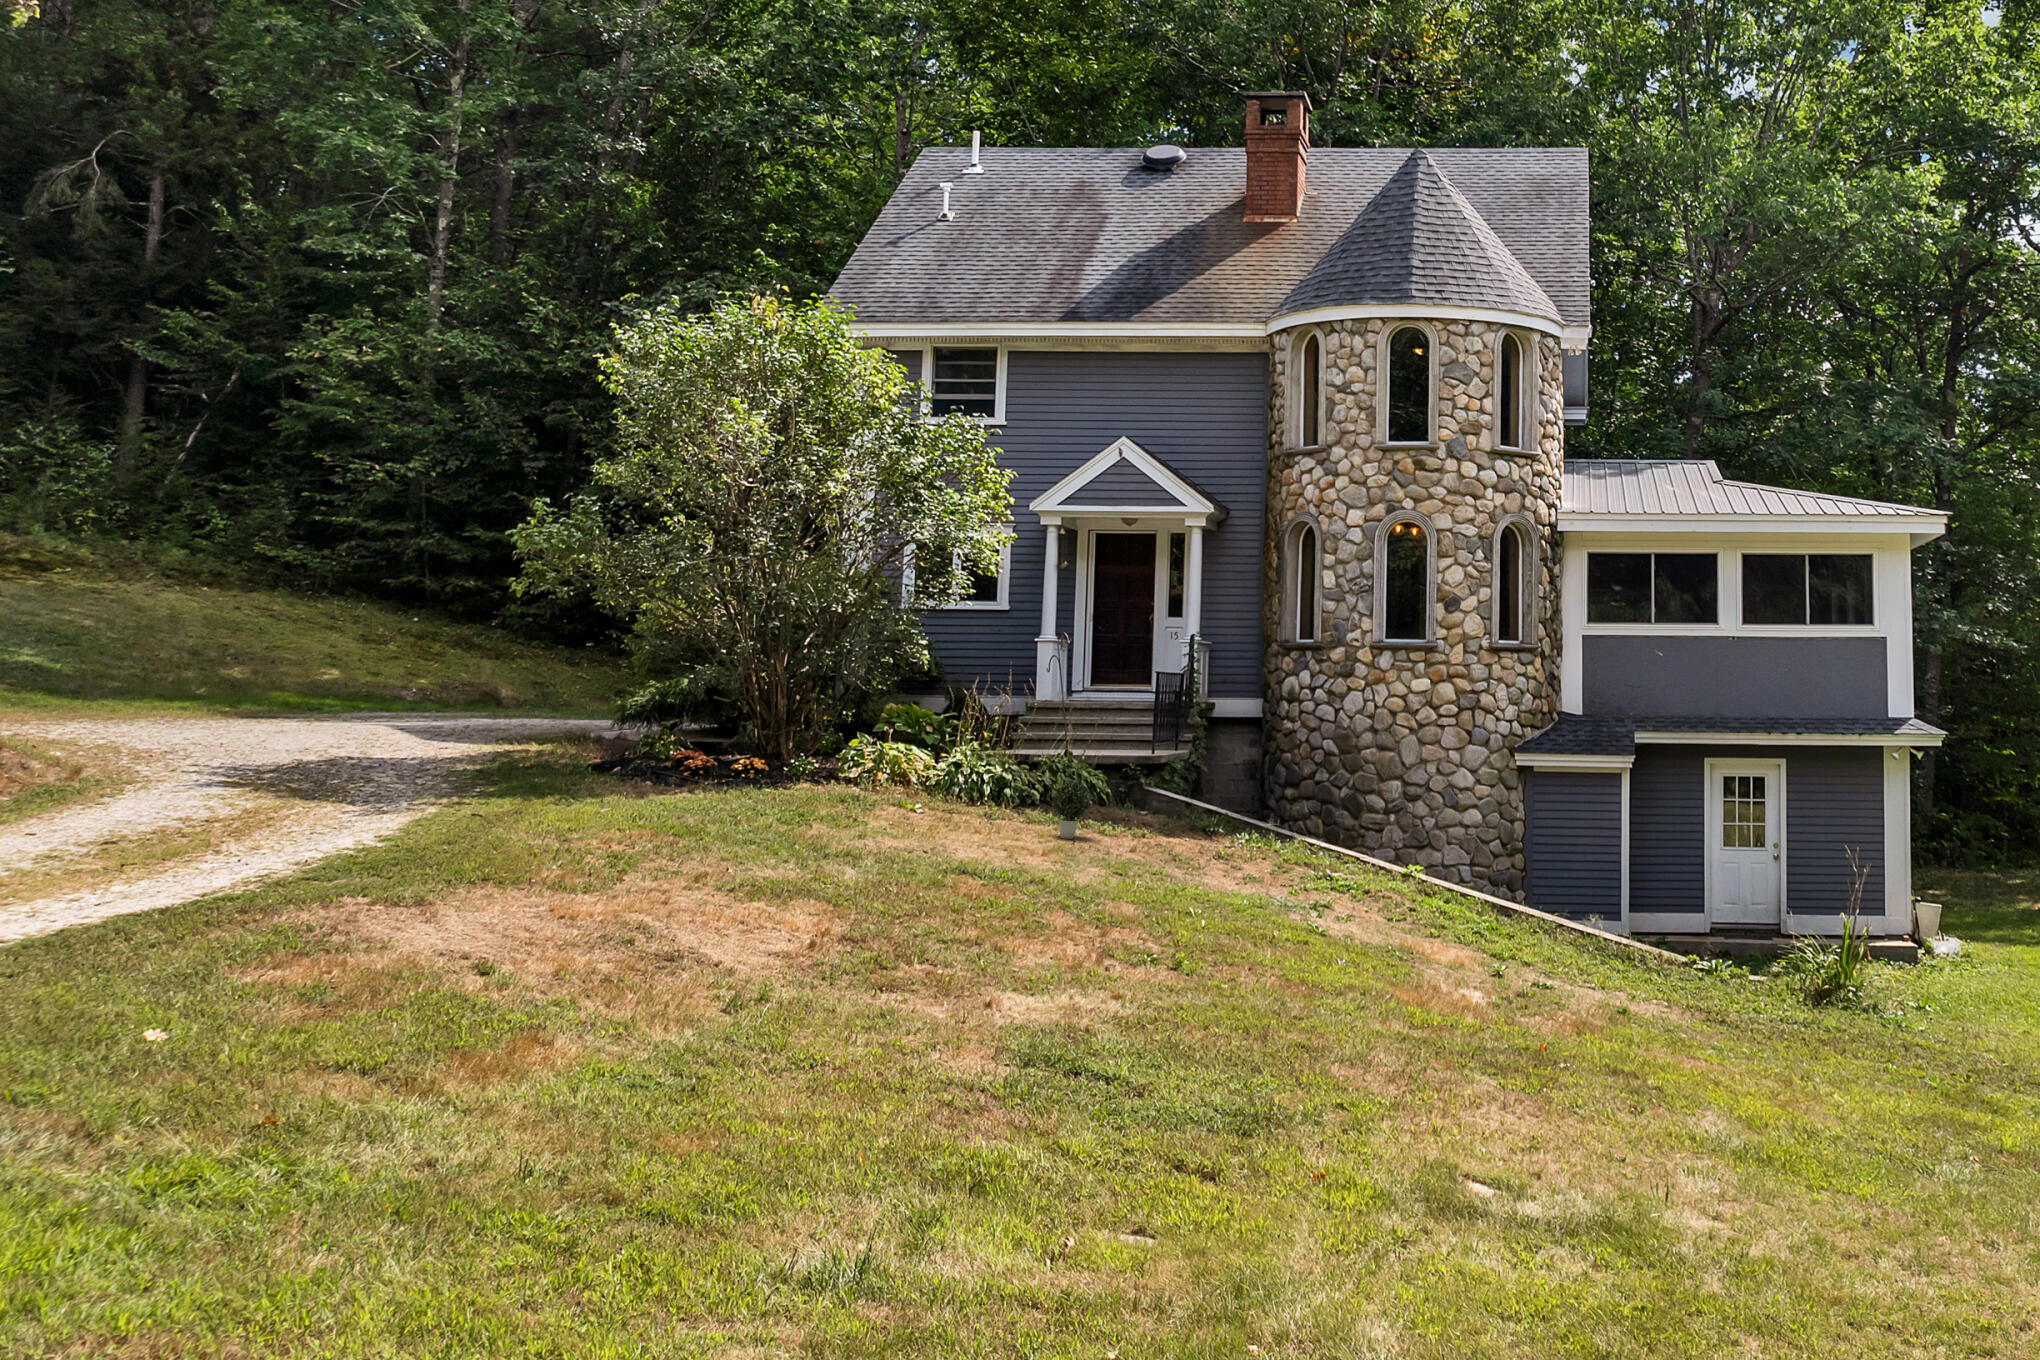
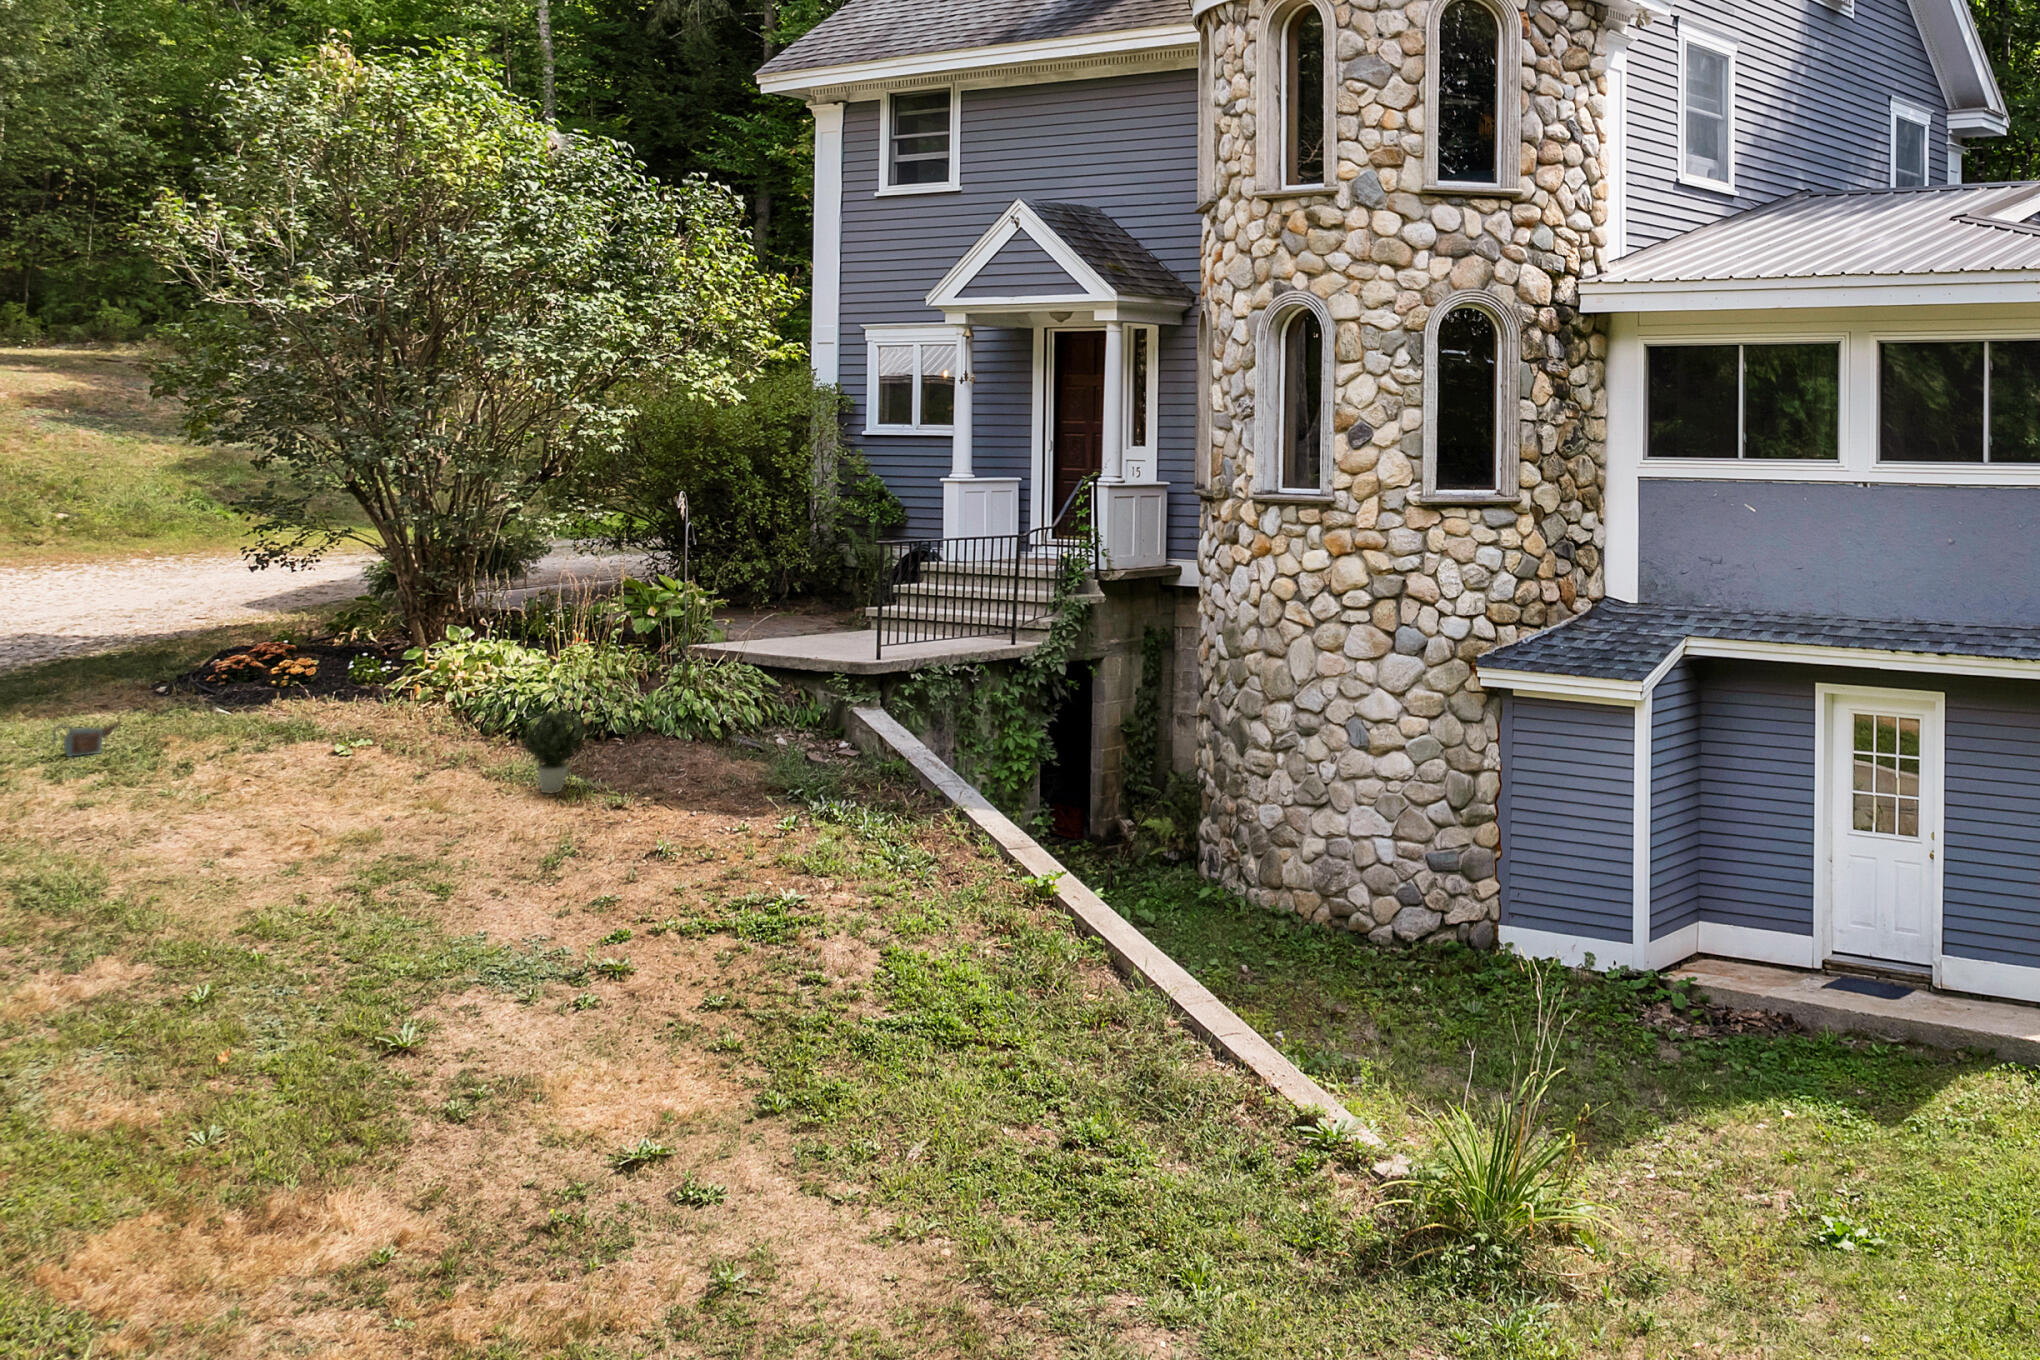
watering can: none [713,797,742,824] -> present [52,721,121,756]

